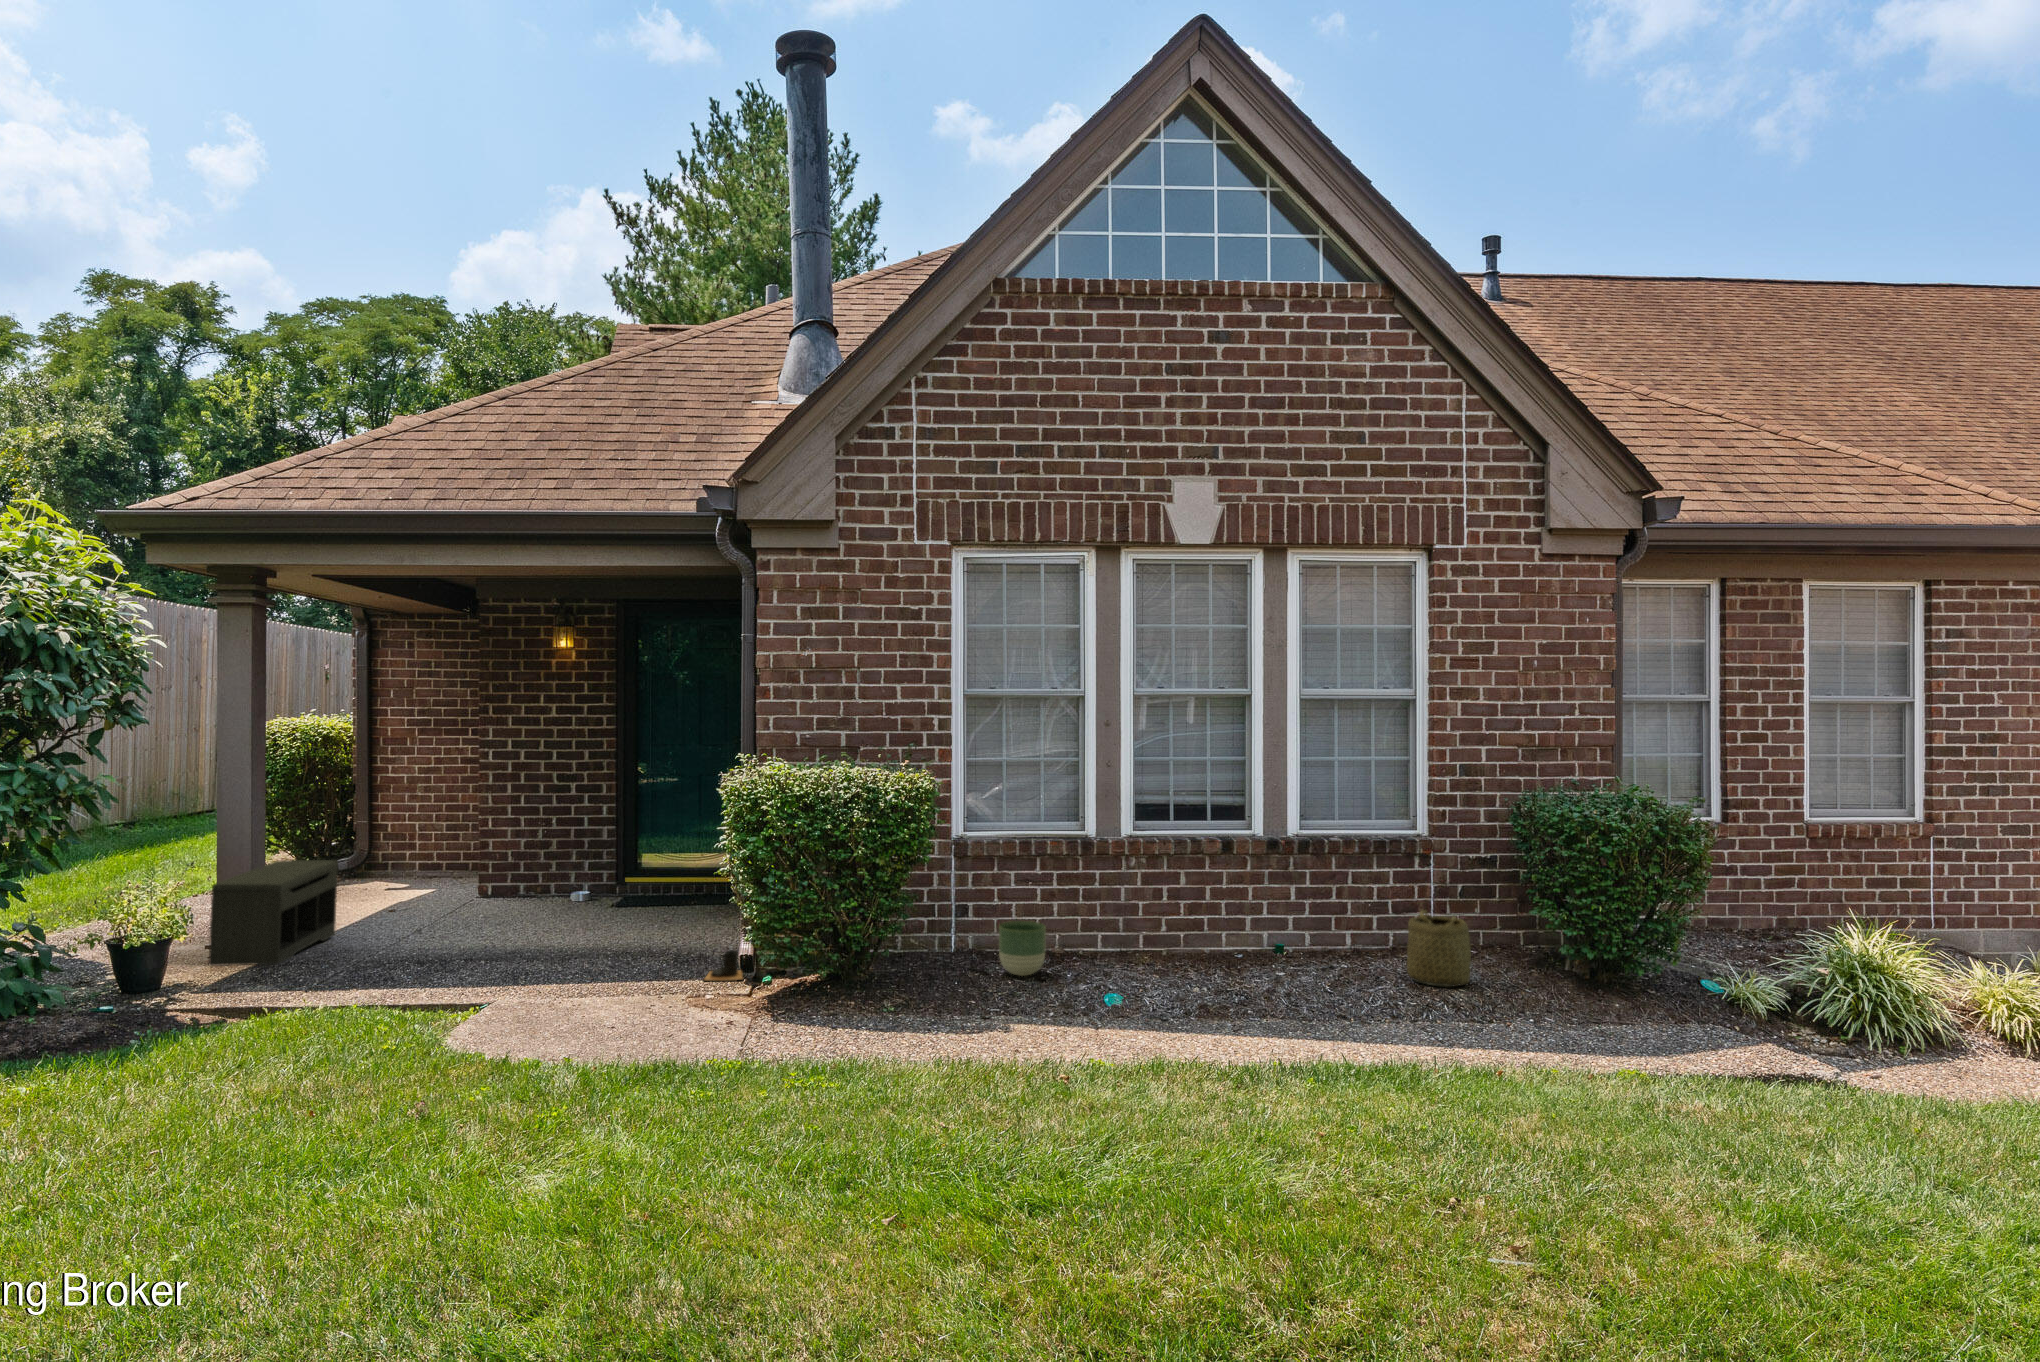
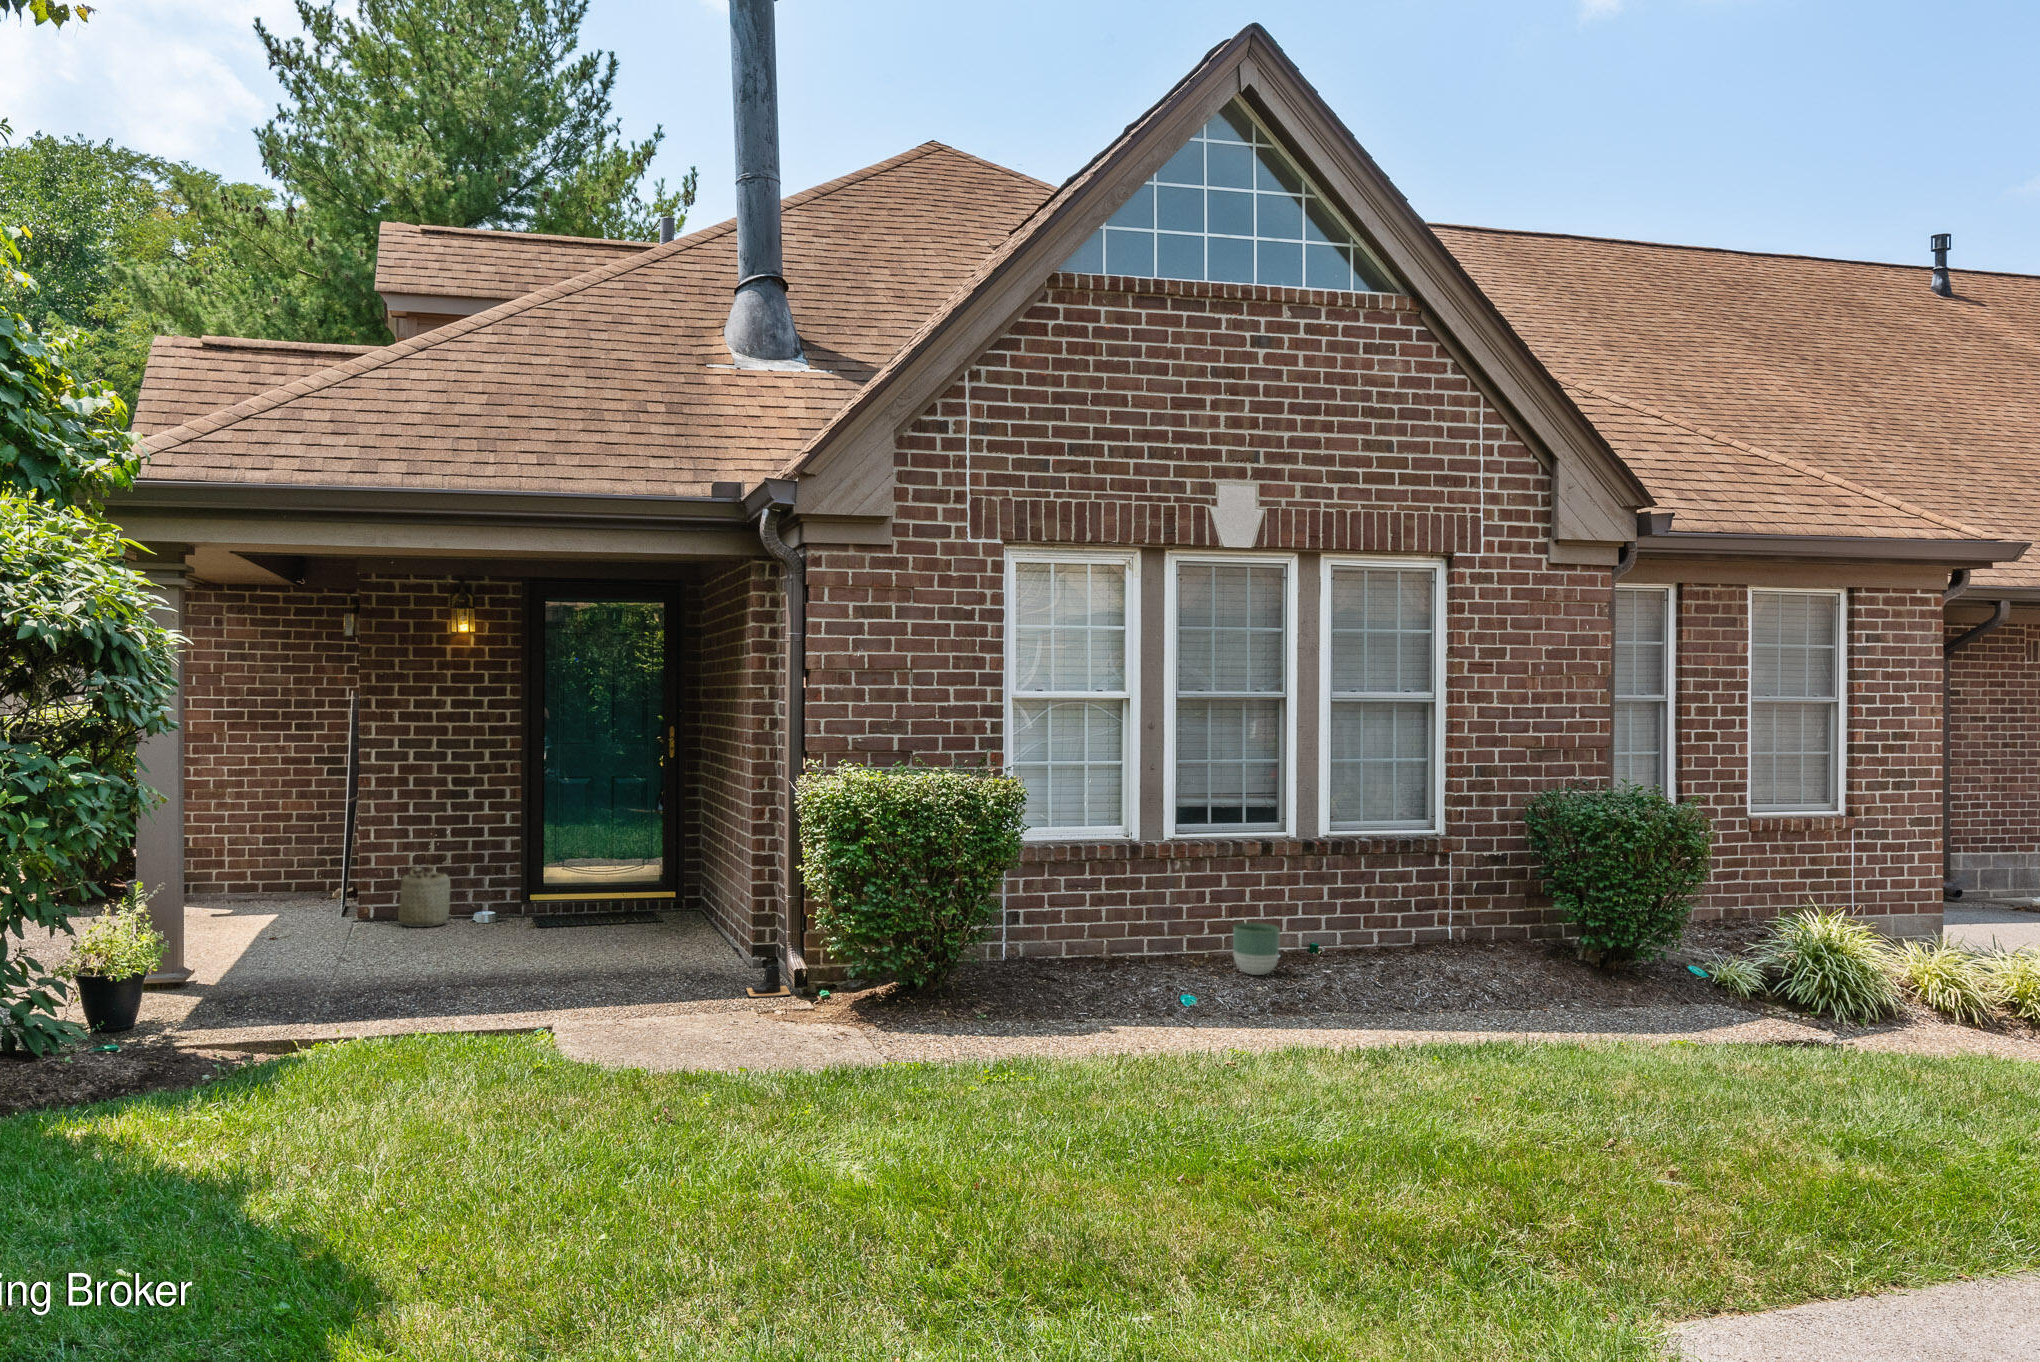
bench: present [209,860,338,966] -> none [158,883,264,1007]
basket: present [1407,910,1471,987] -> present [398,868,450,927]
planter: present [999,921,1046,976] -> present [1233,923,1280,975]

